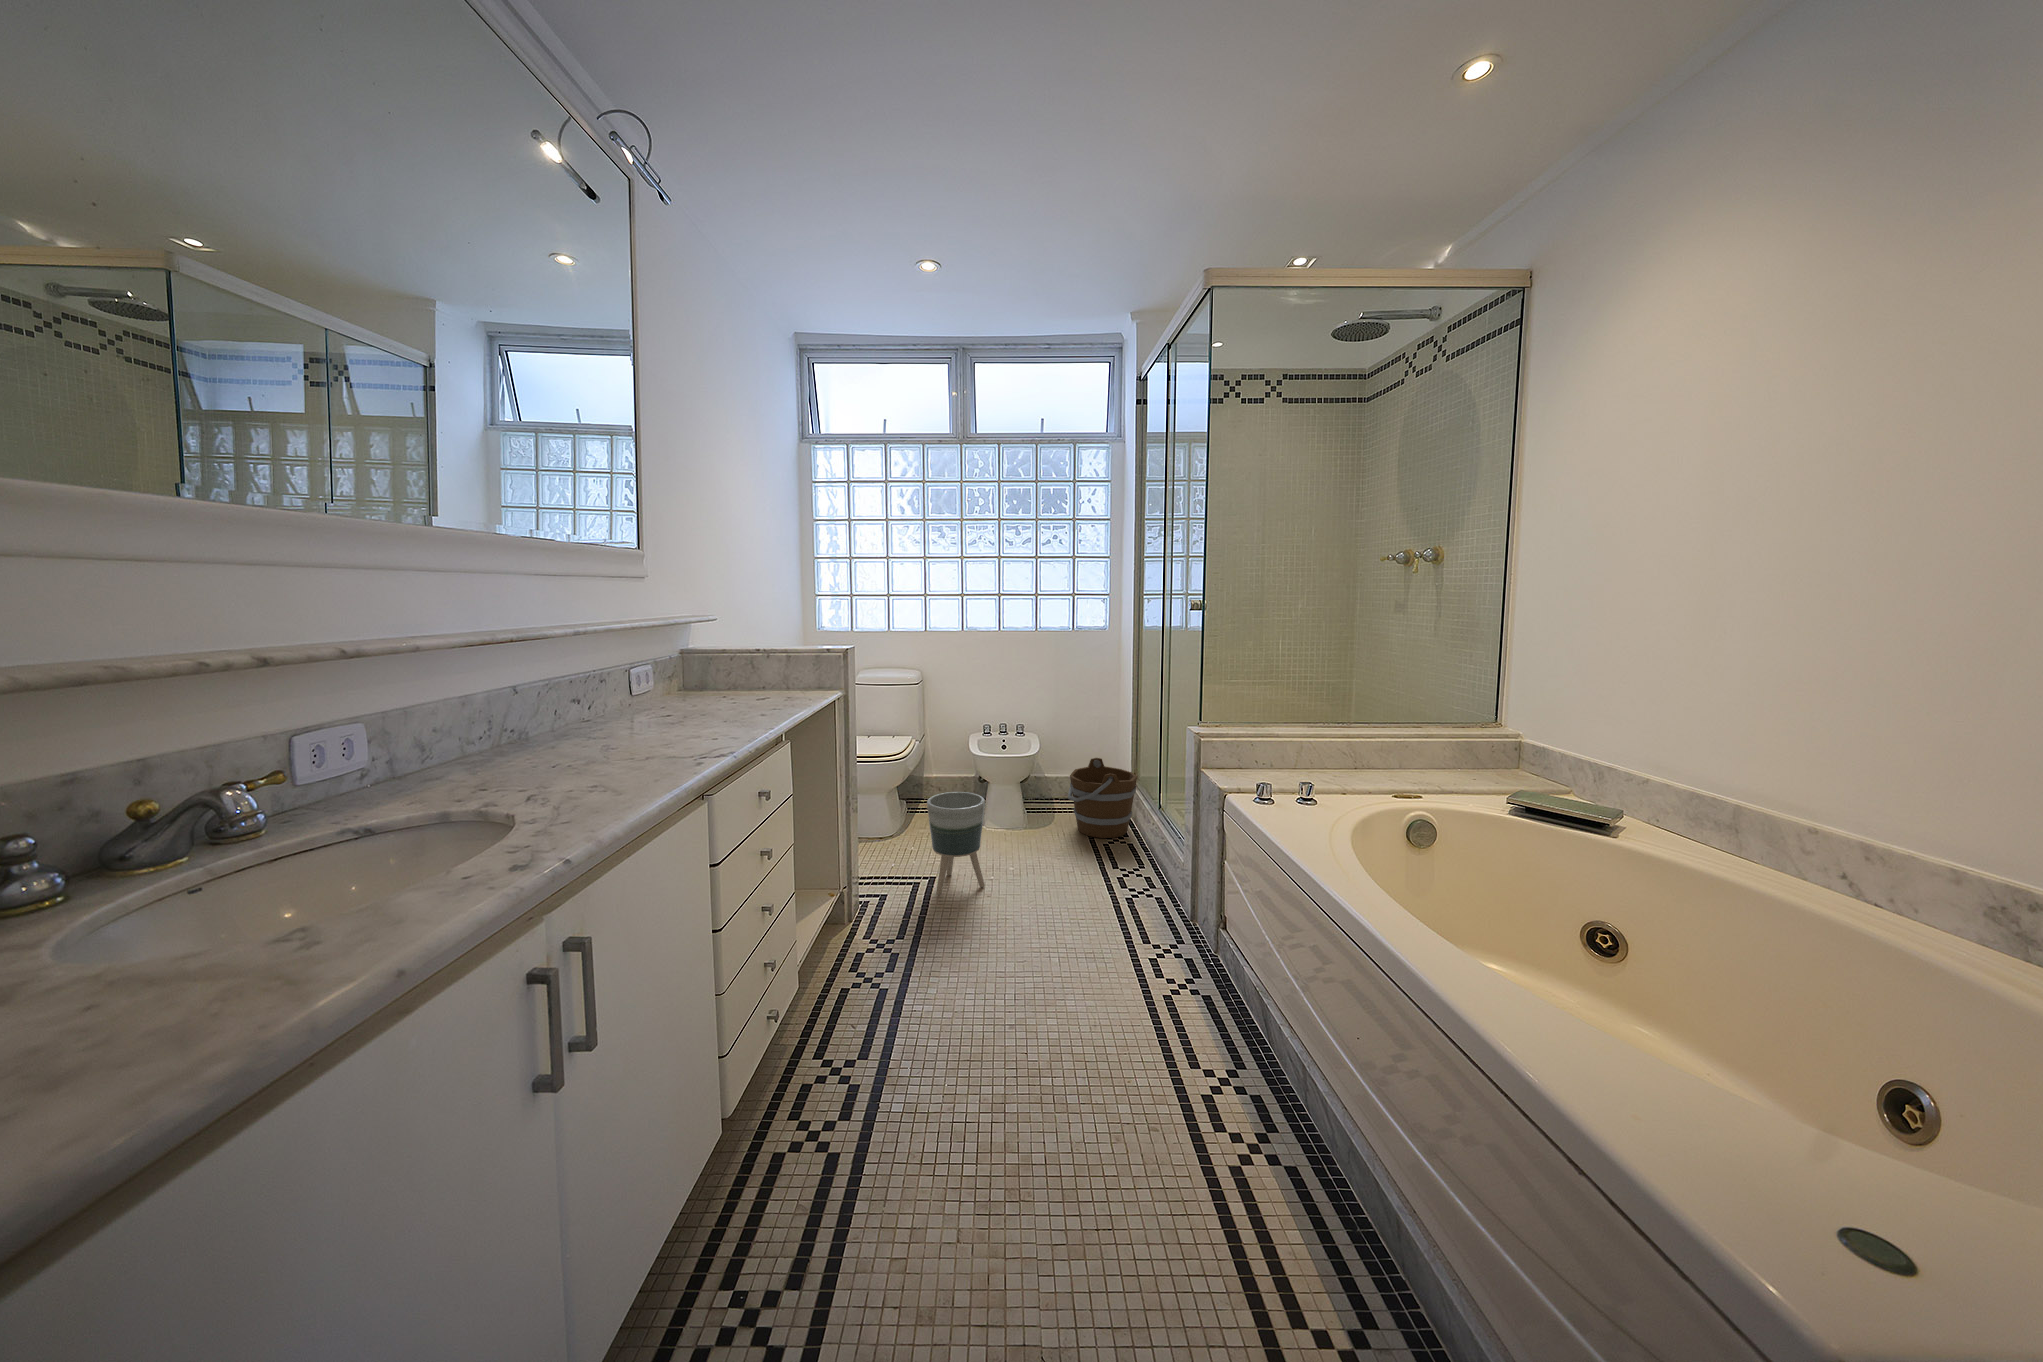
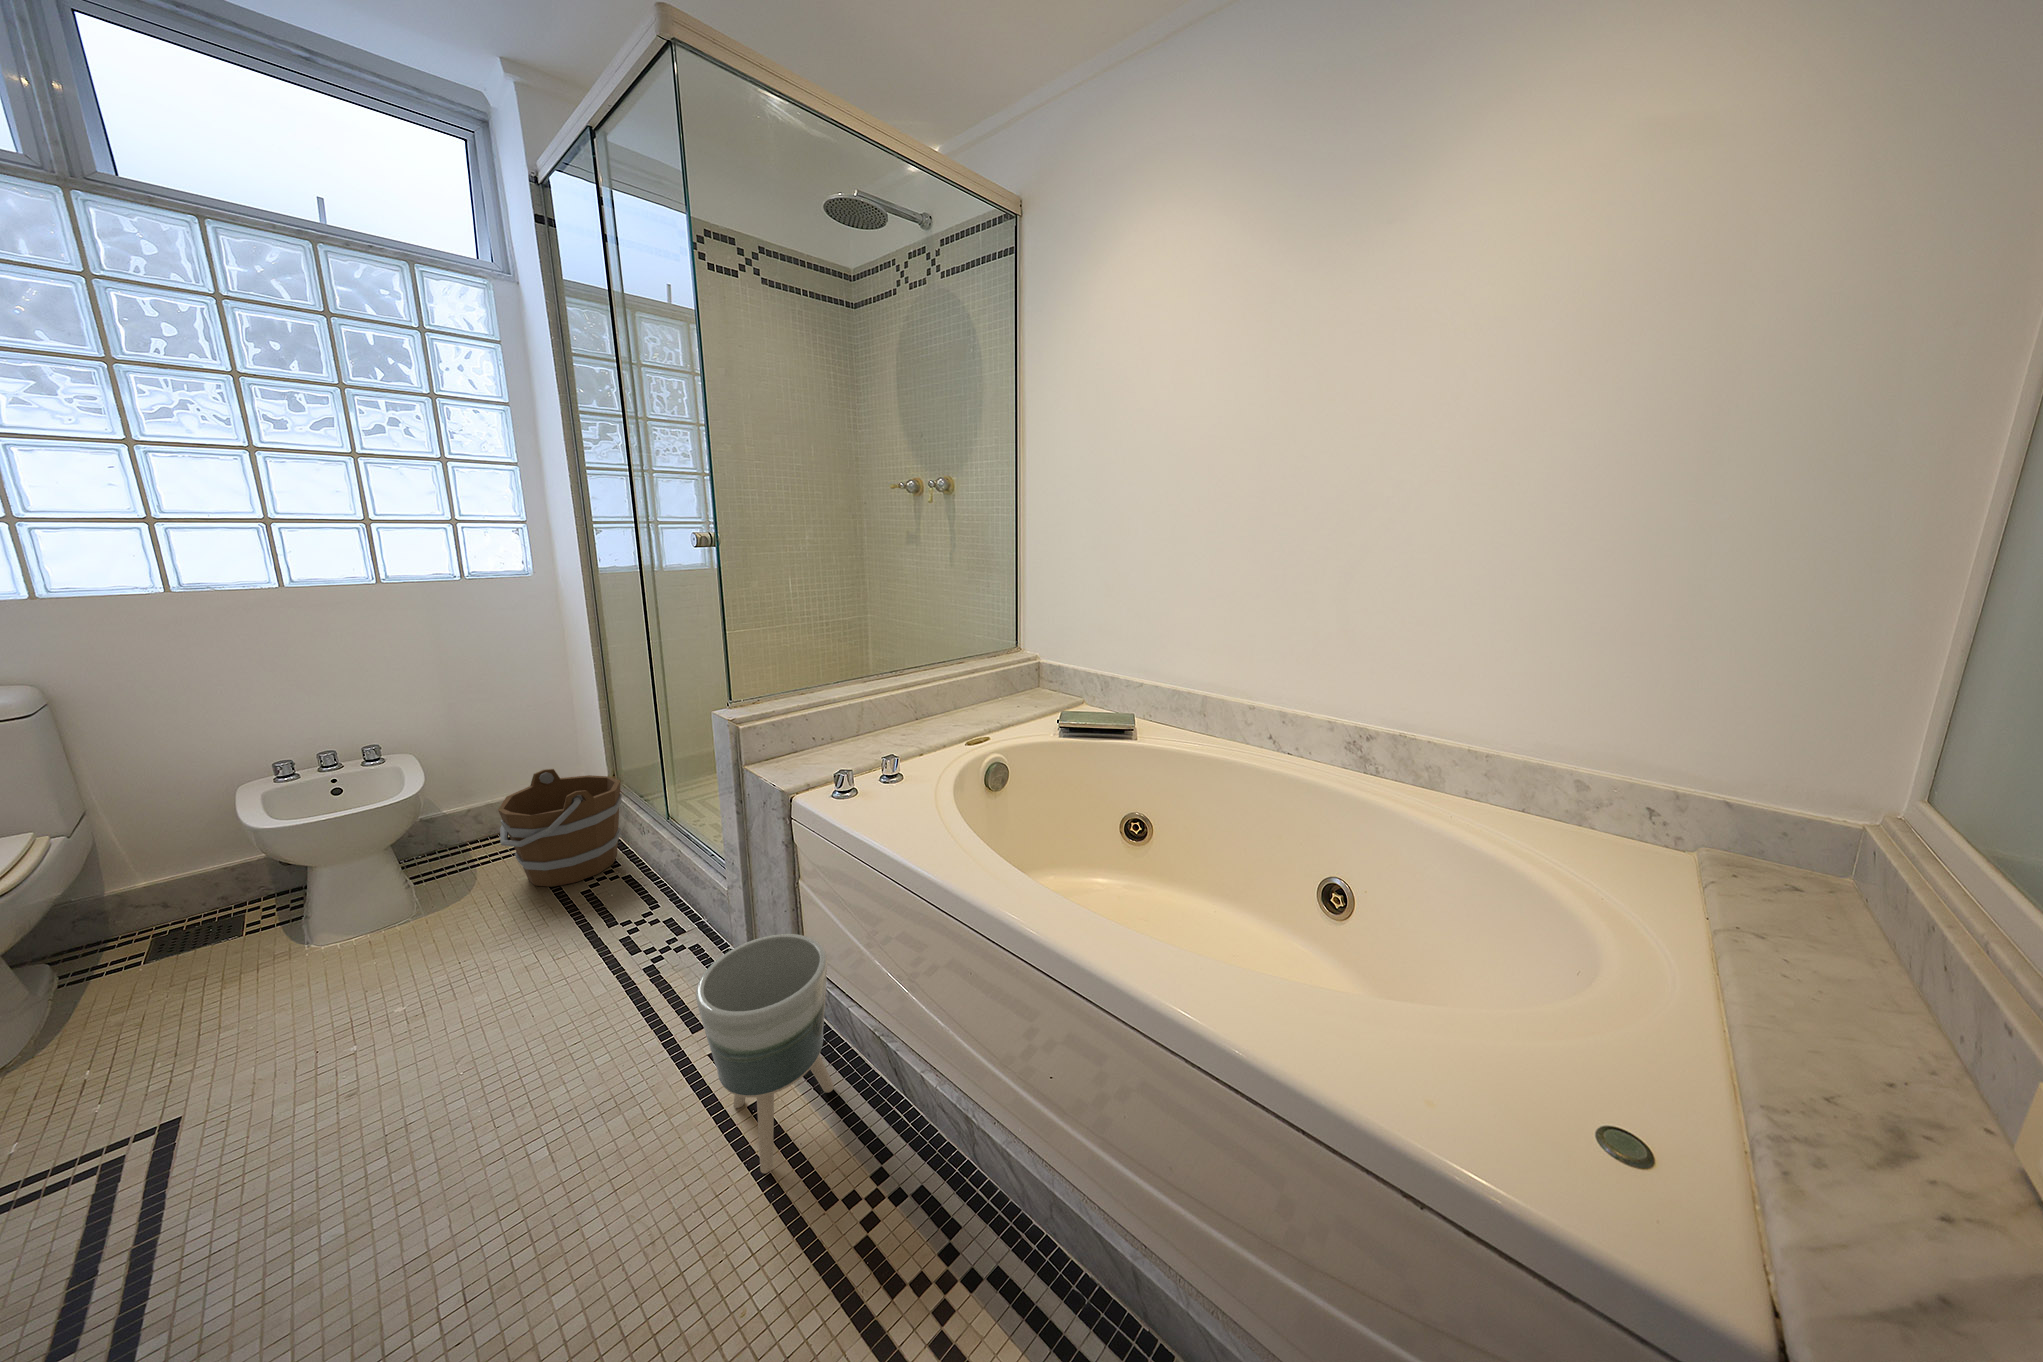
planter: present [927,792,985,895] -> present [696,934,834,1173]

